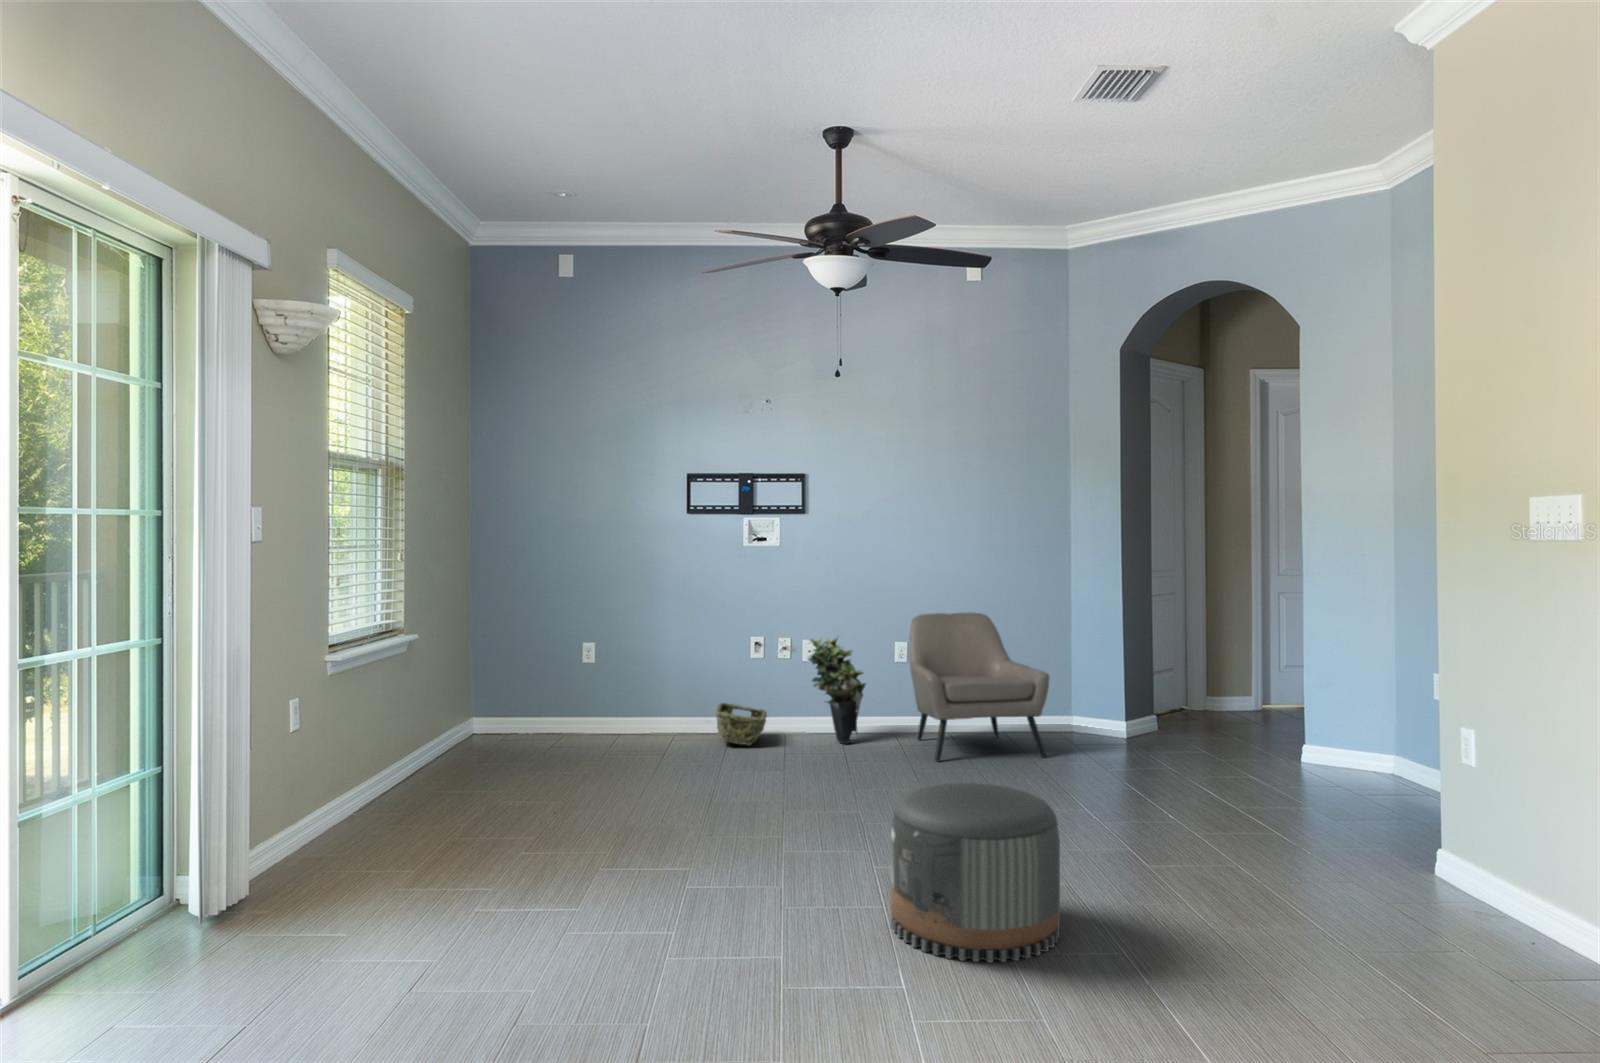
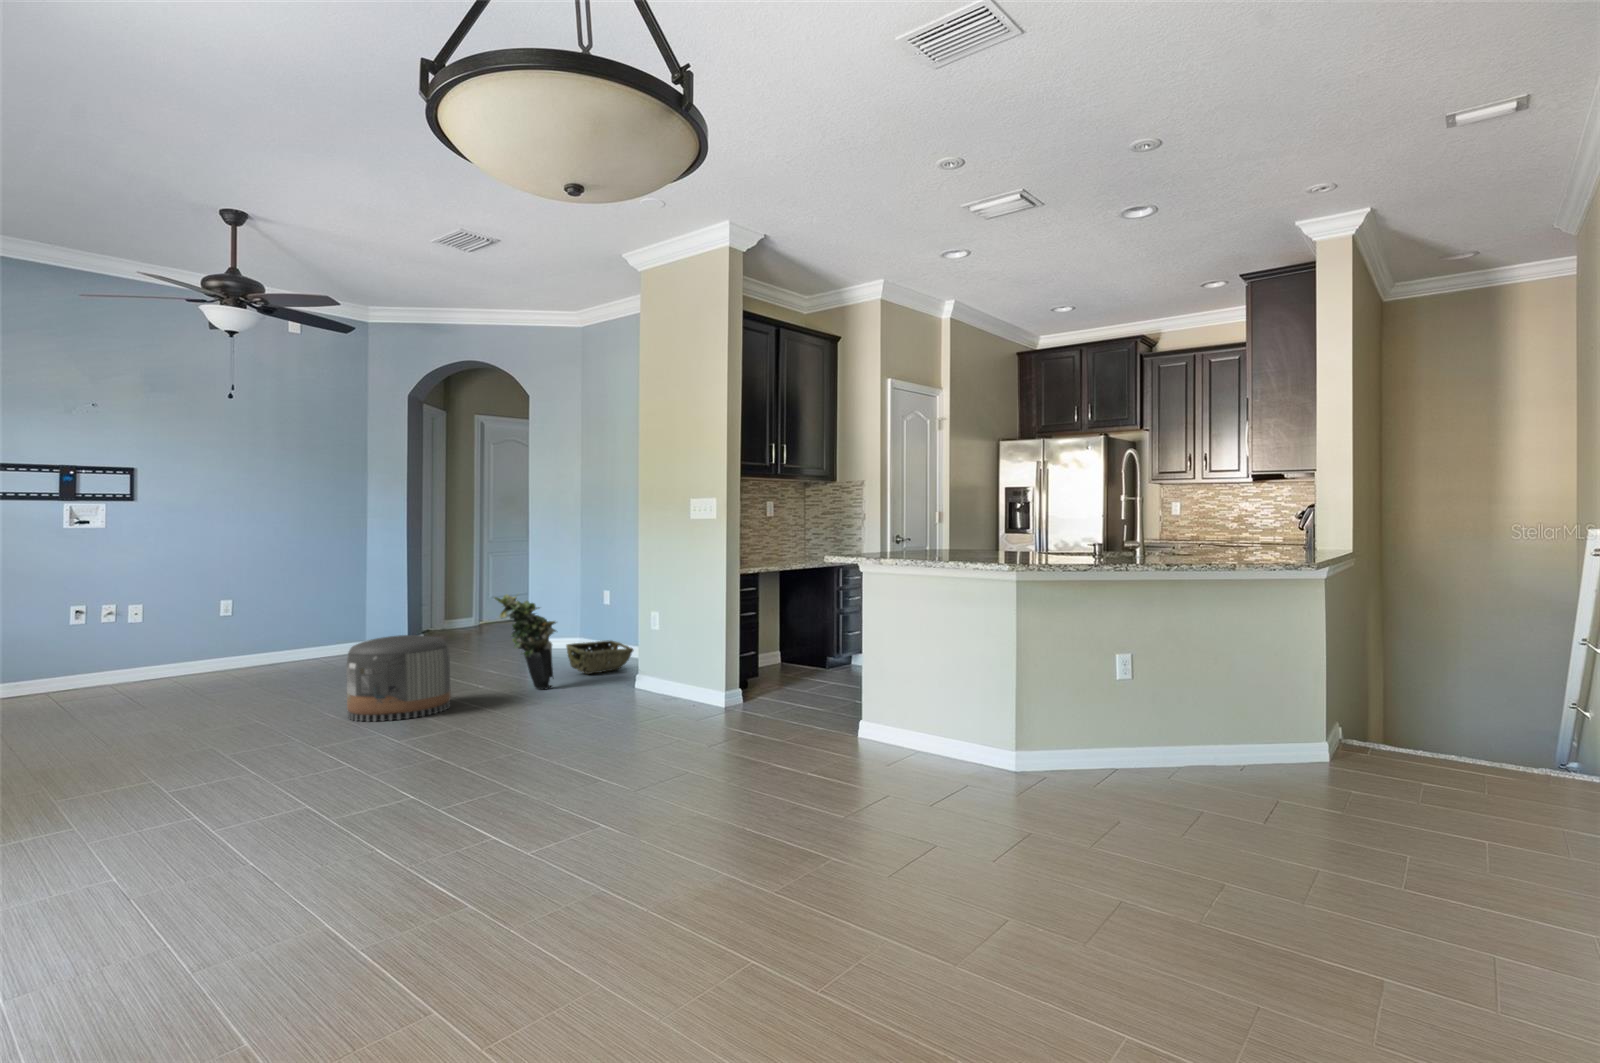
armchair: present [909,612,1049,761] -> none [241,576,363,677]
potted plant: present [807,637,866,744] -> present [495,594,556,689]
woven basket: present [716,703,767,745] -> present [566,640,634,674]

